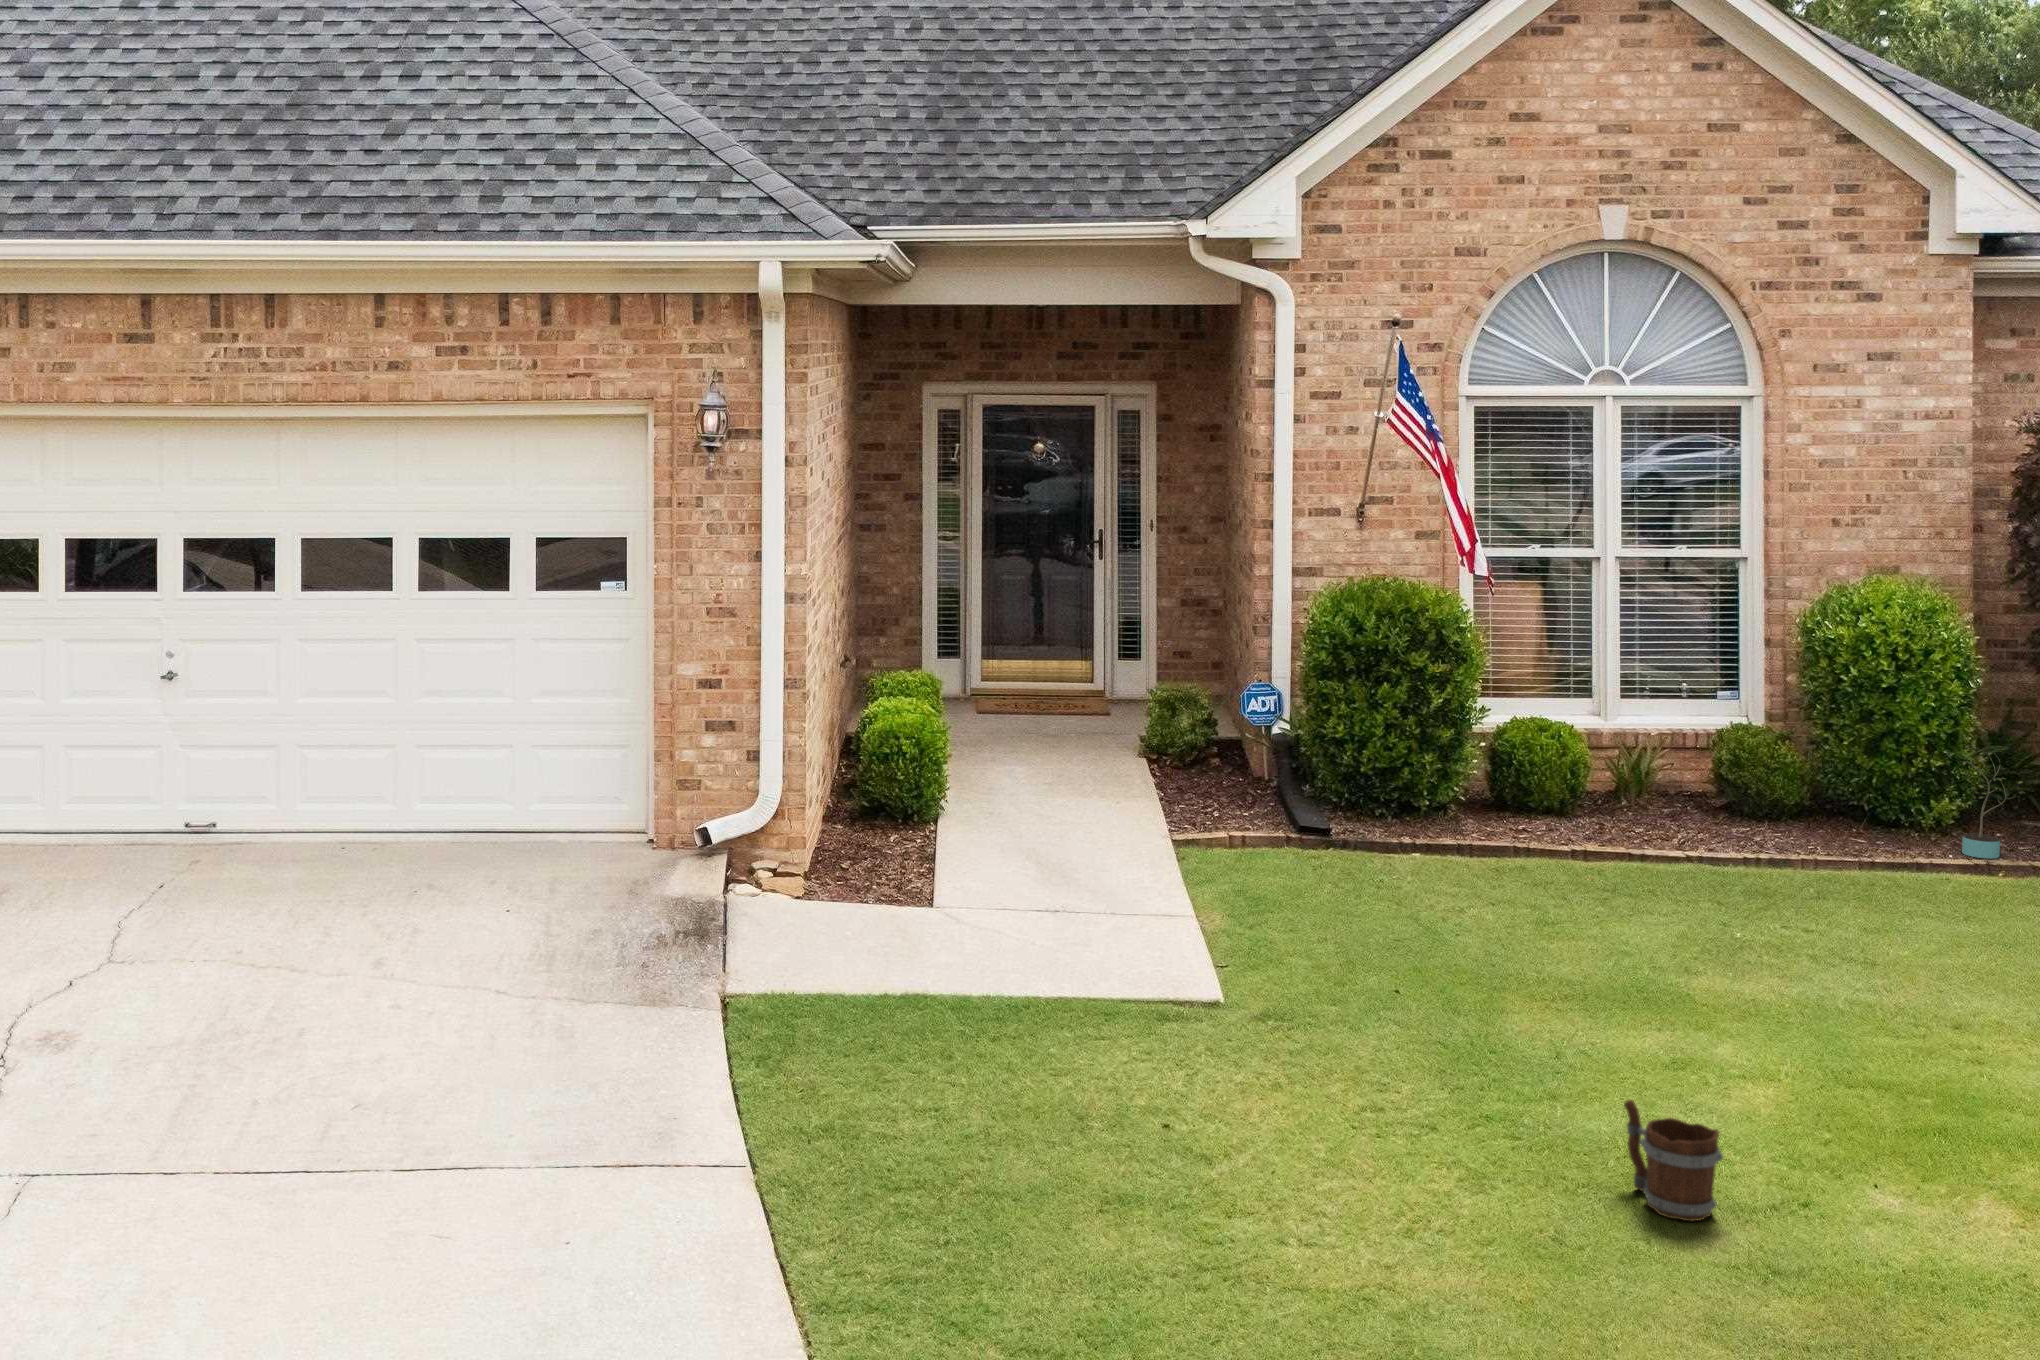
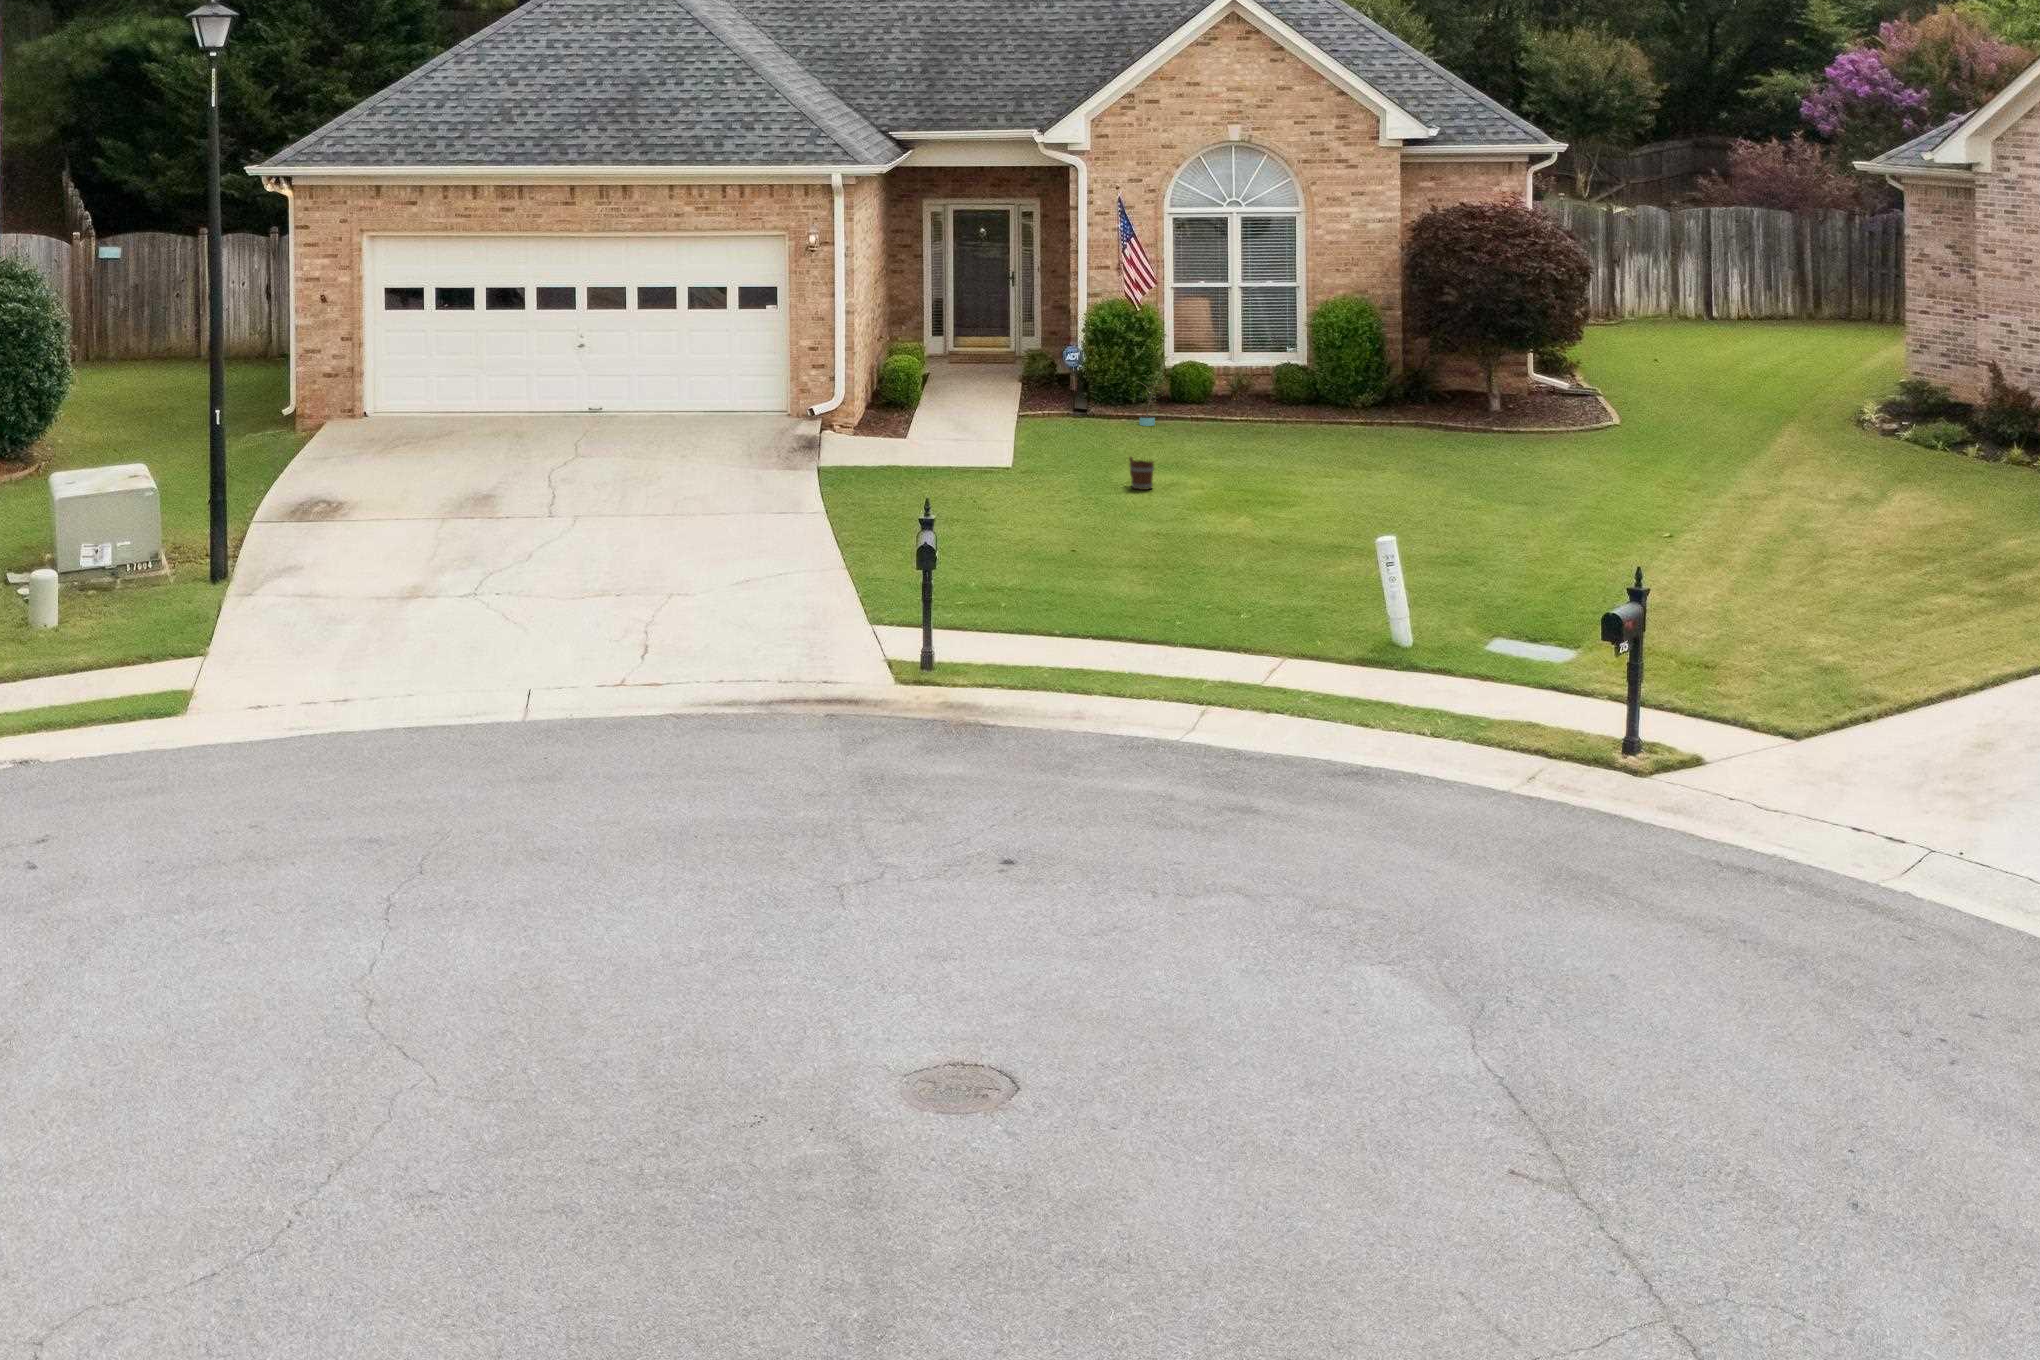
potted plant: present [1960,745,2026,859] -> present [1135,375,1163,426]

